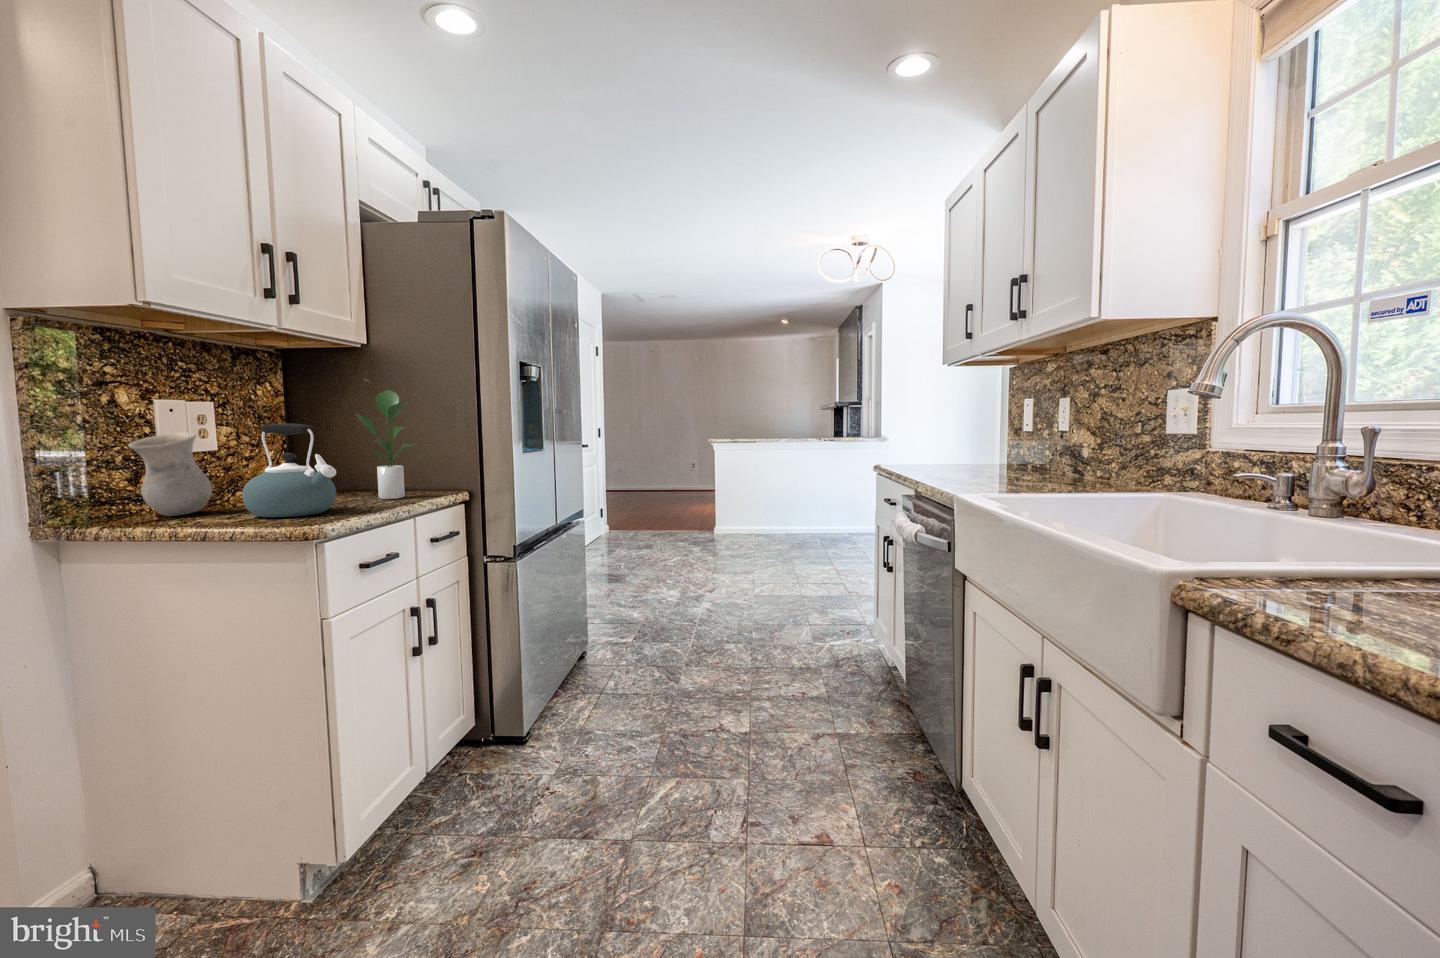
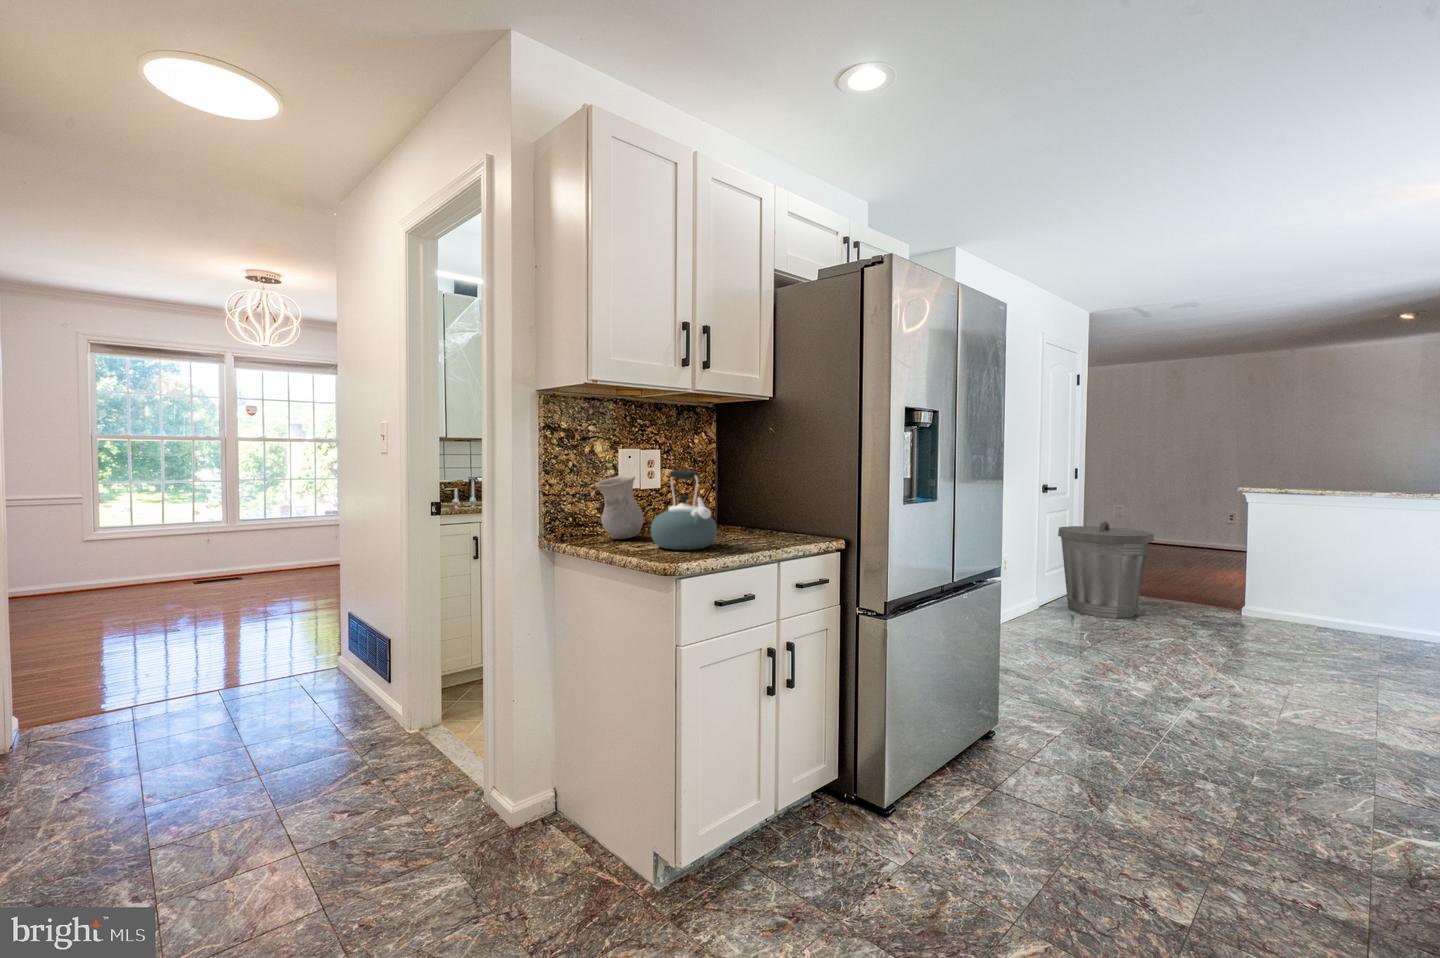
potted plant: present [355,390,415,499] -> none [747,438,797,540]
trash can: none [593,472,662,550] -> present [1058,522,1154,618]

